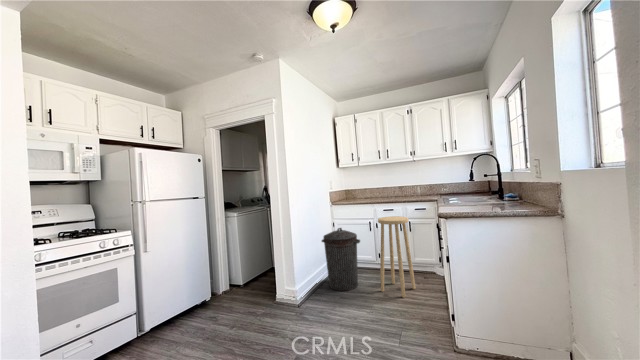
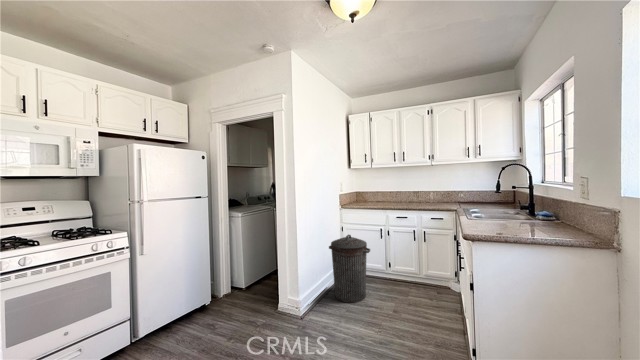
stool: present [378,216,415,298] -> none [390,226,428,316]

